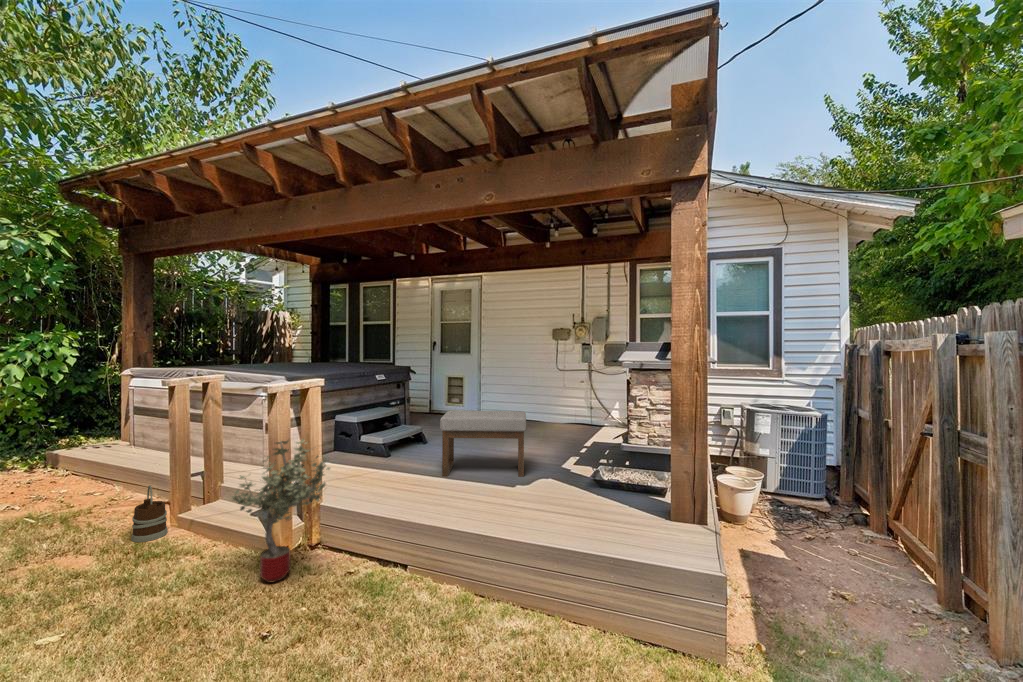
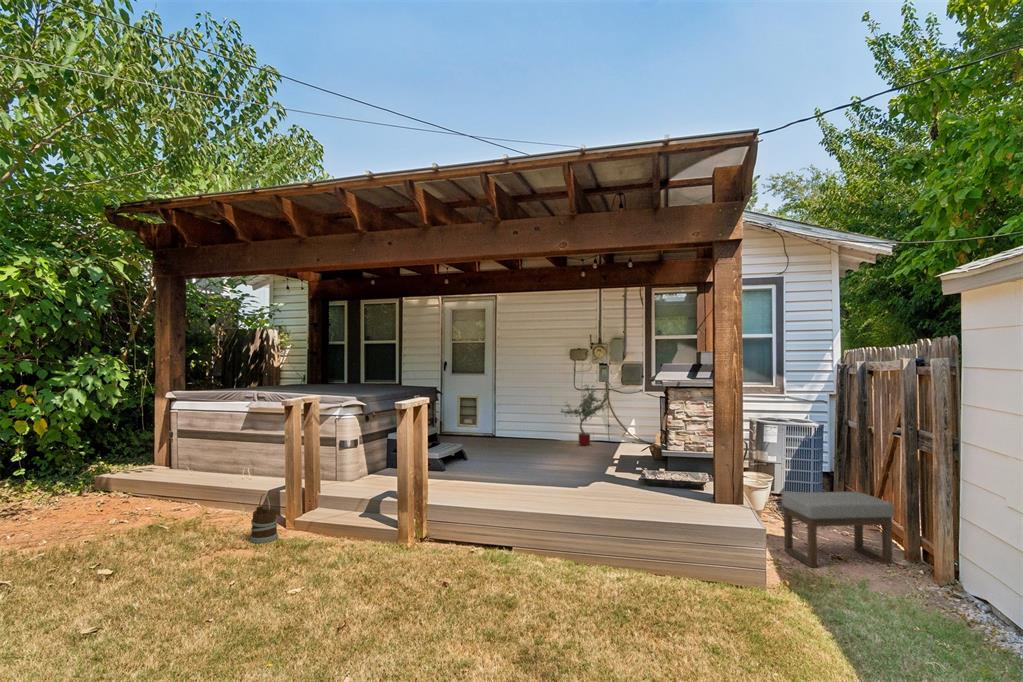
ottoman: present [440,411,526,477] -> present [782,492,894,568]
potted tree: present [232,439,330,582] -> present [561,385,609,446]

